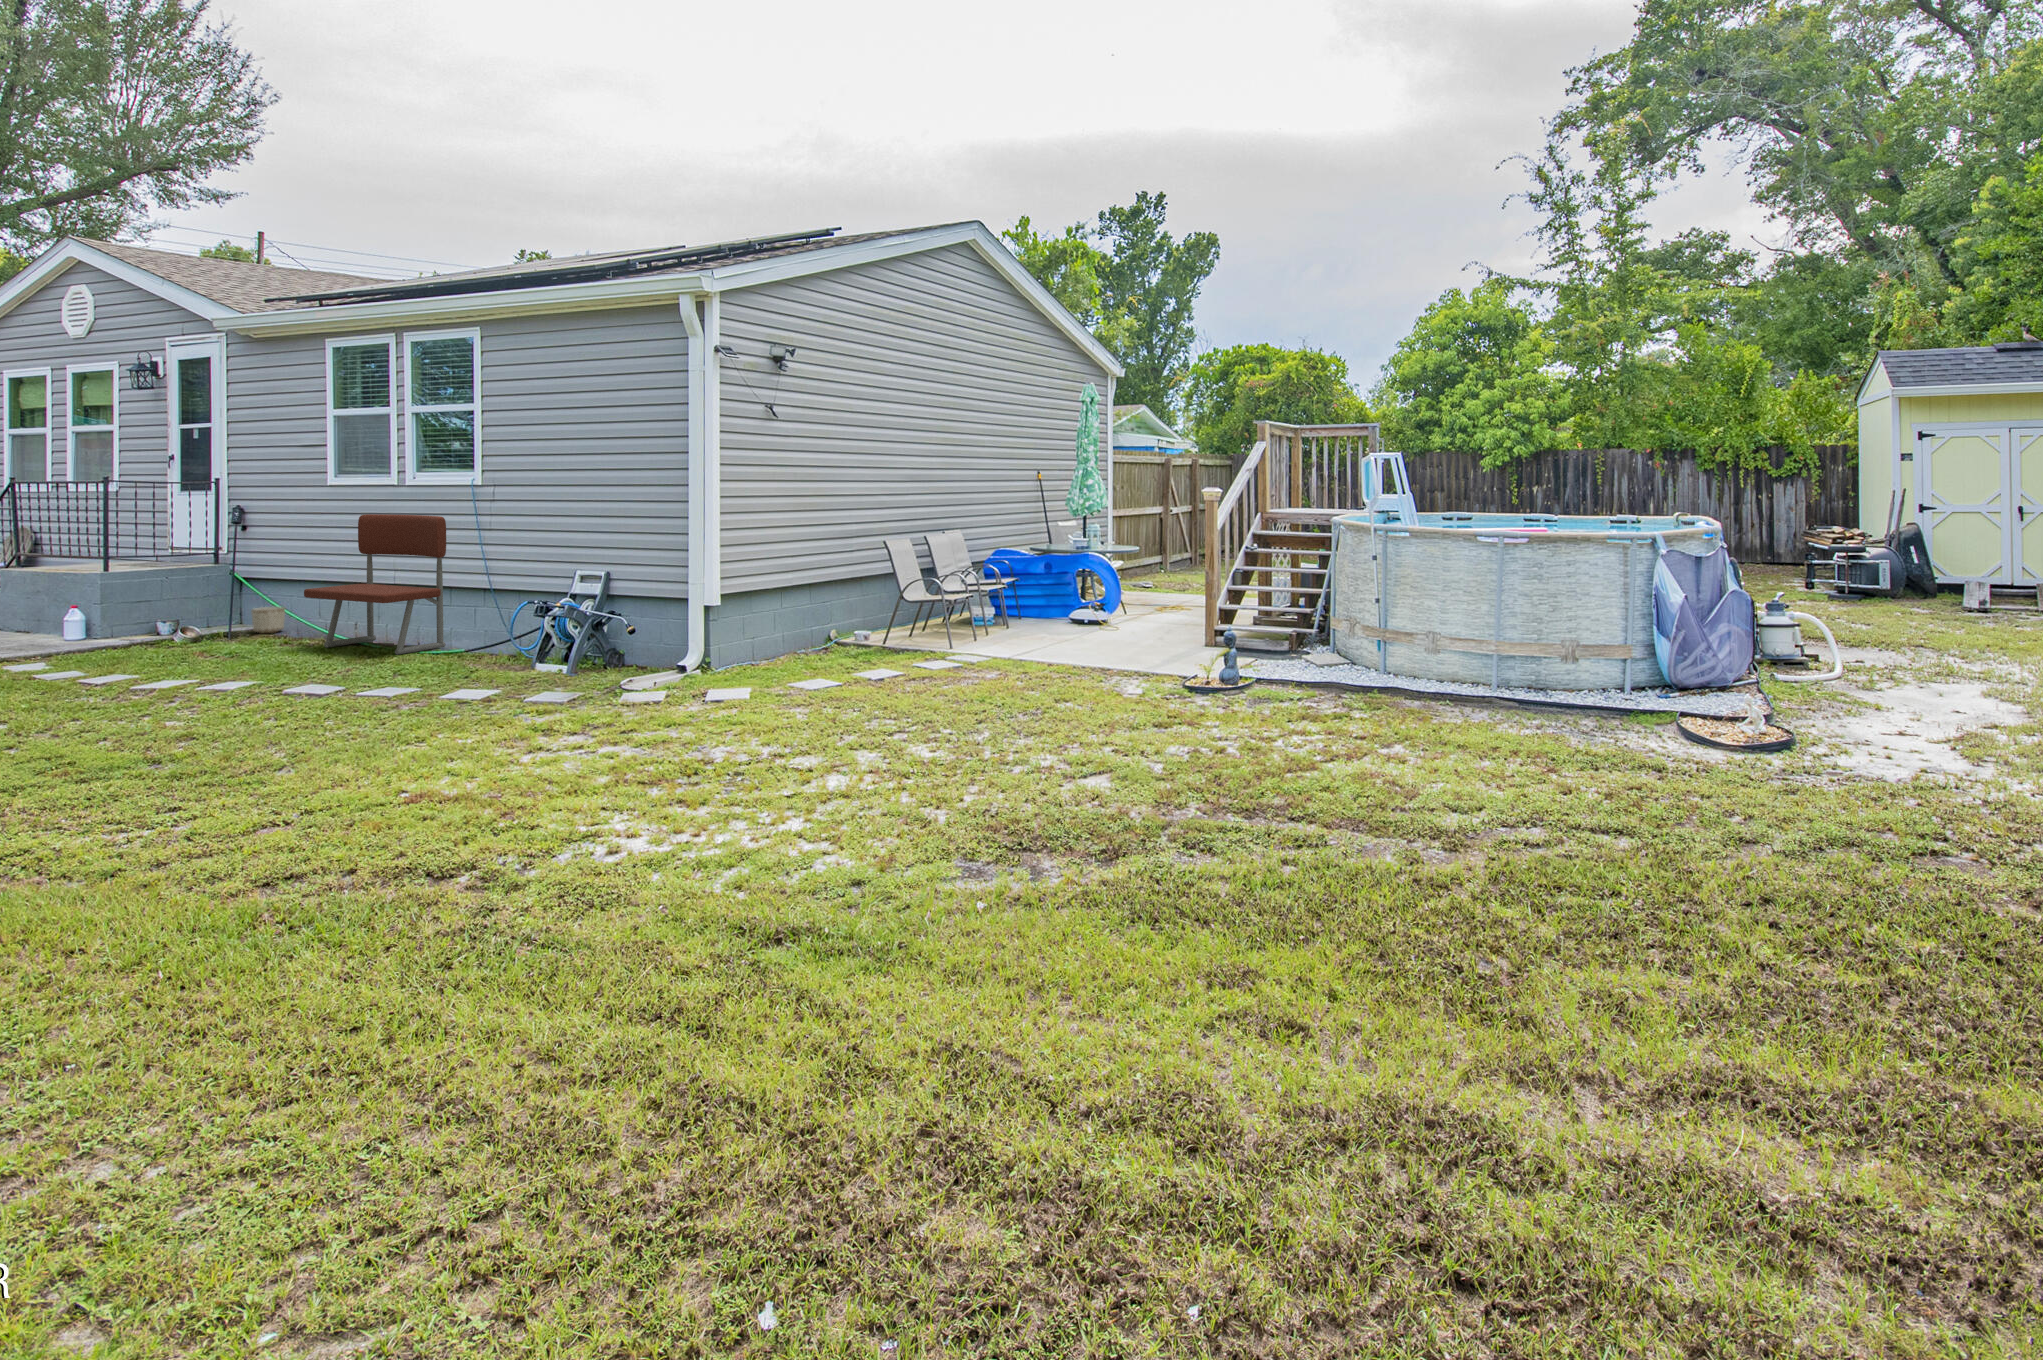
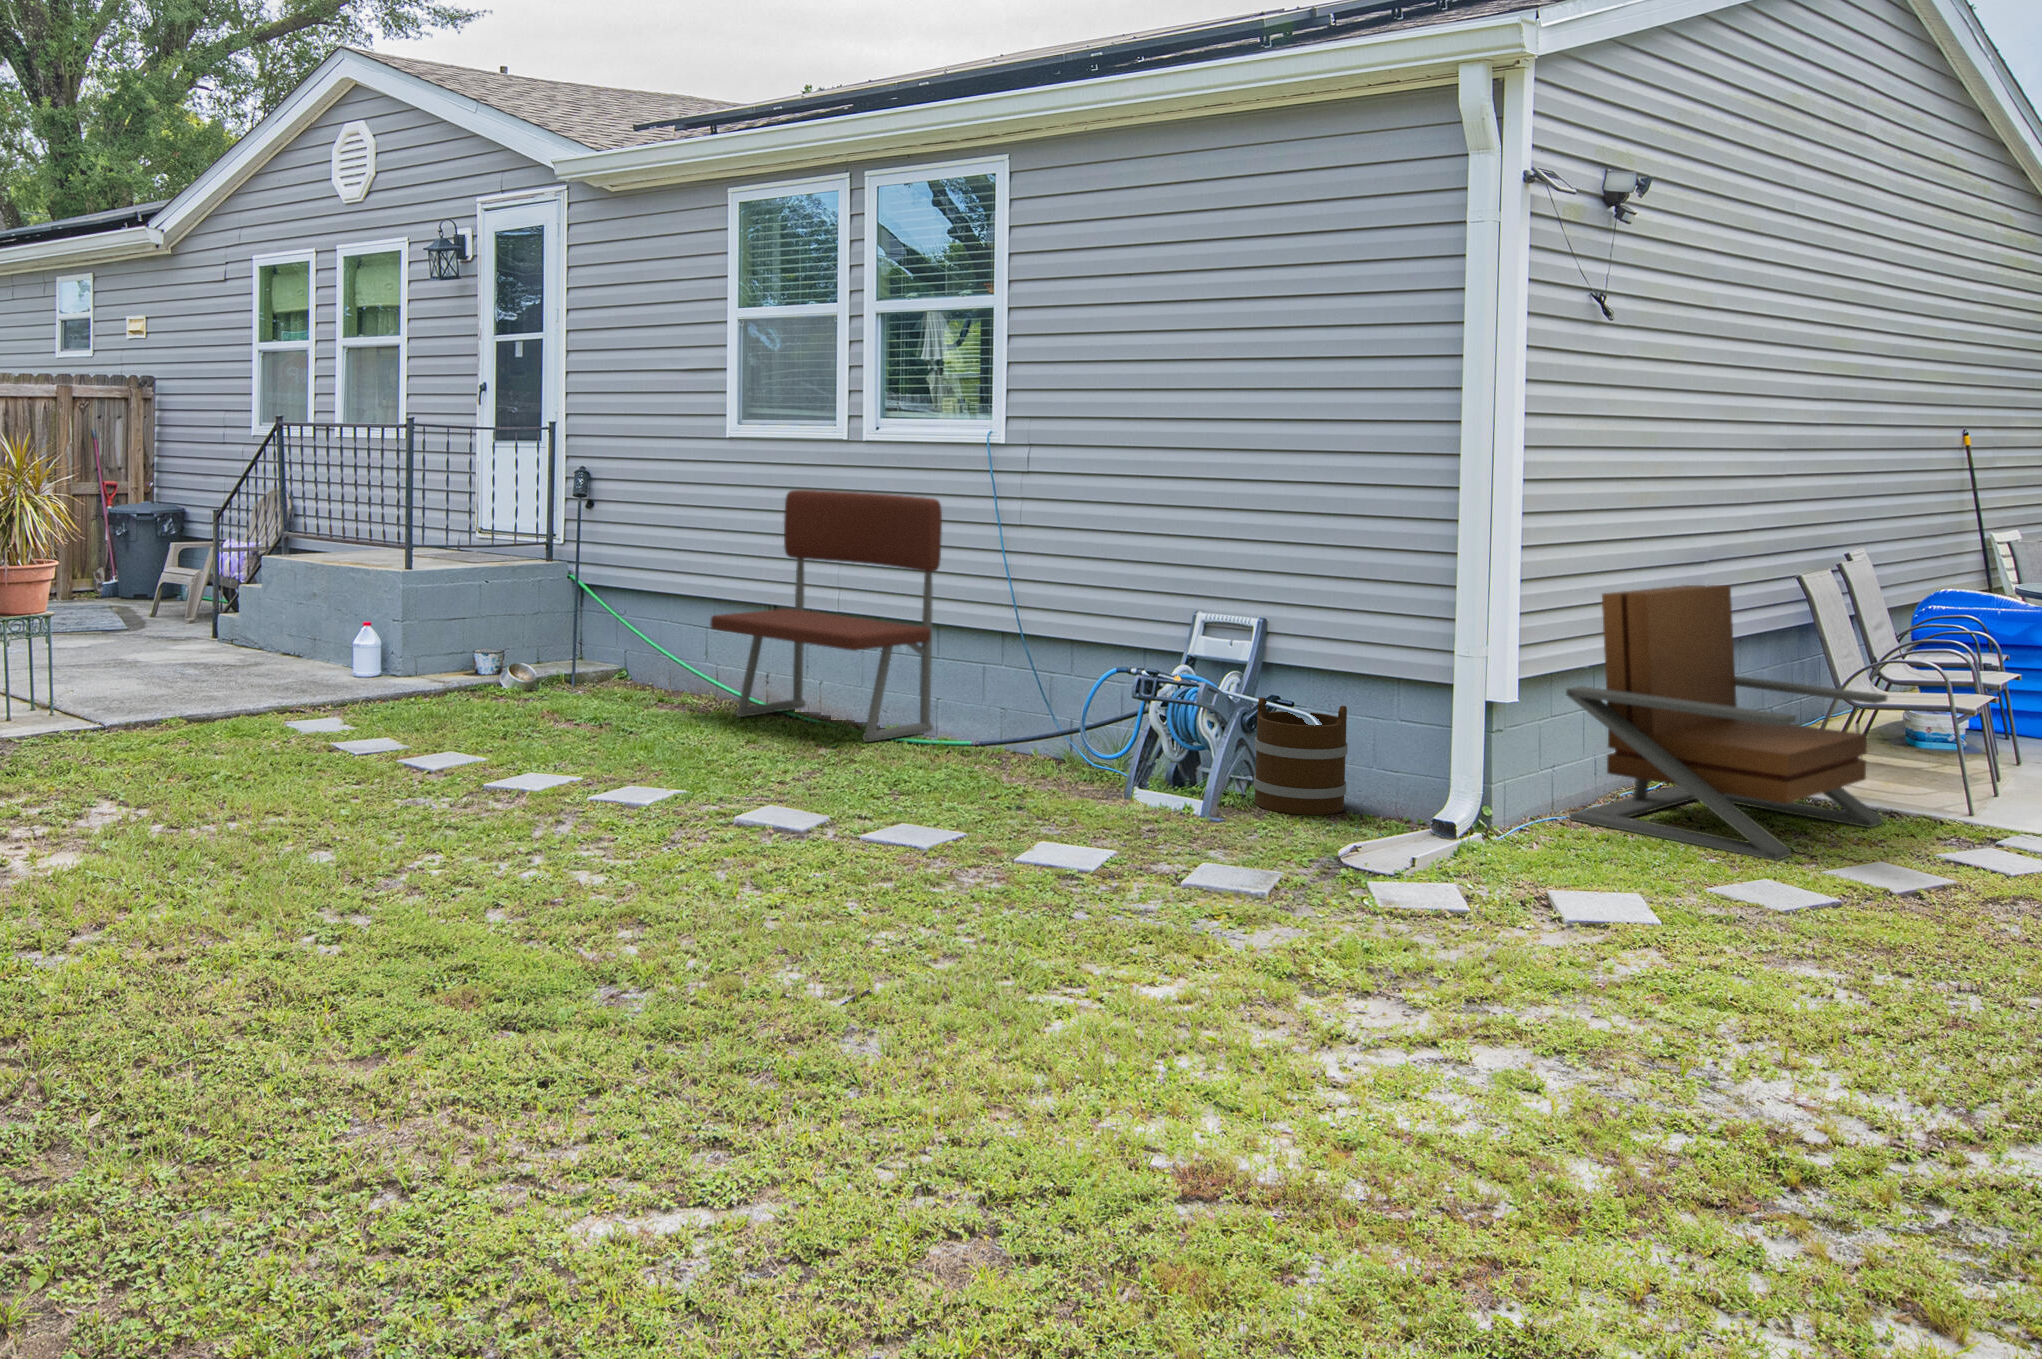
lounge chair: none [750,544,904,671] -> present [1566,585,1887,861]
planter: present [251,607,285,633] -> none [603,636,650,680]
bucket: none [594,612,643,670] -> present [1254,697,1348,815]

